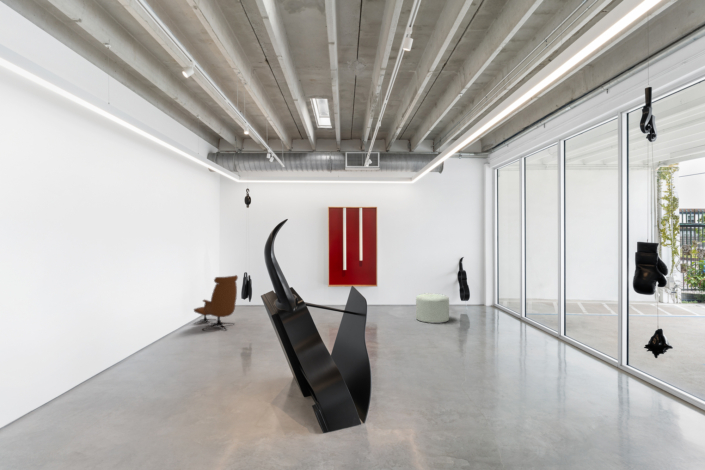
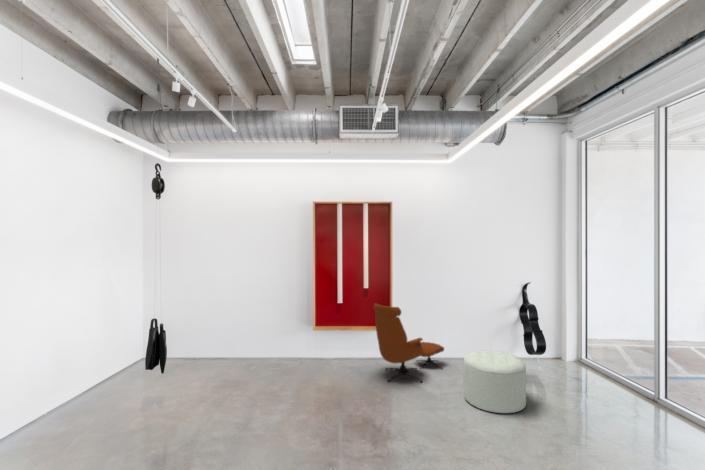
lounge chair: present [194,275,238,330] -> present [374,303,444,382]

